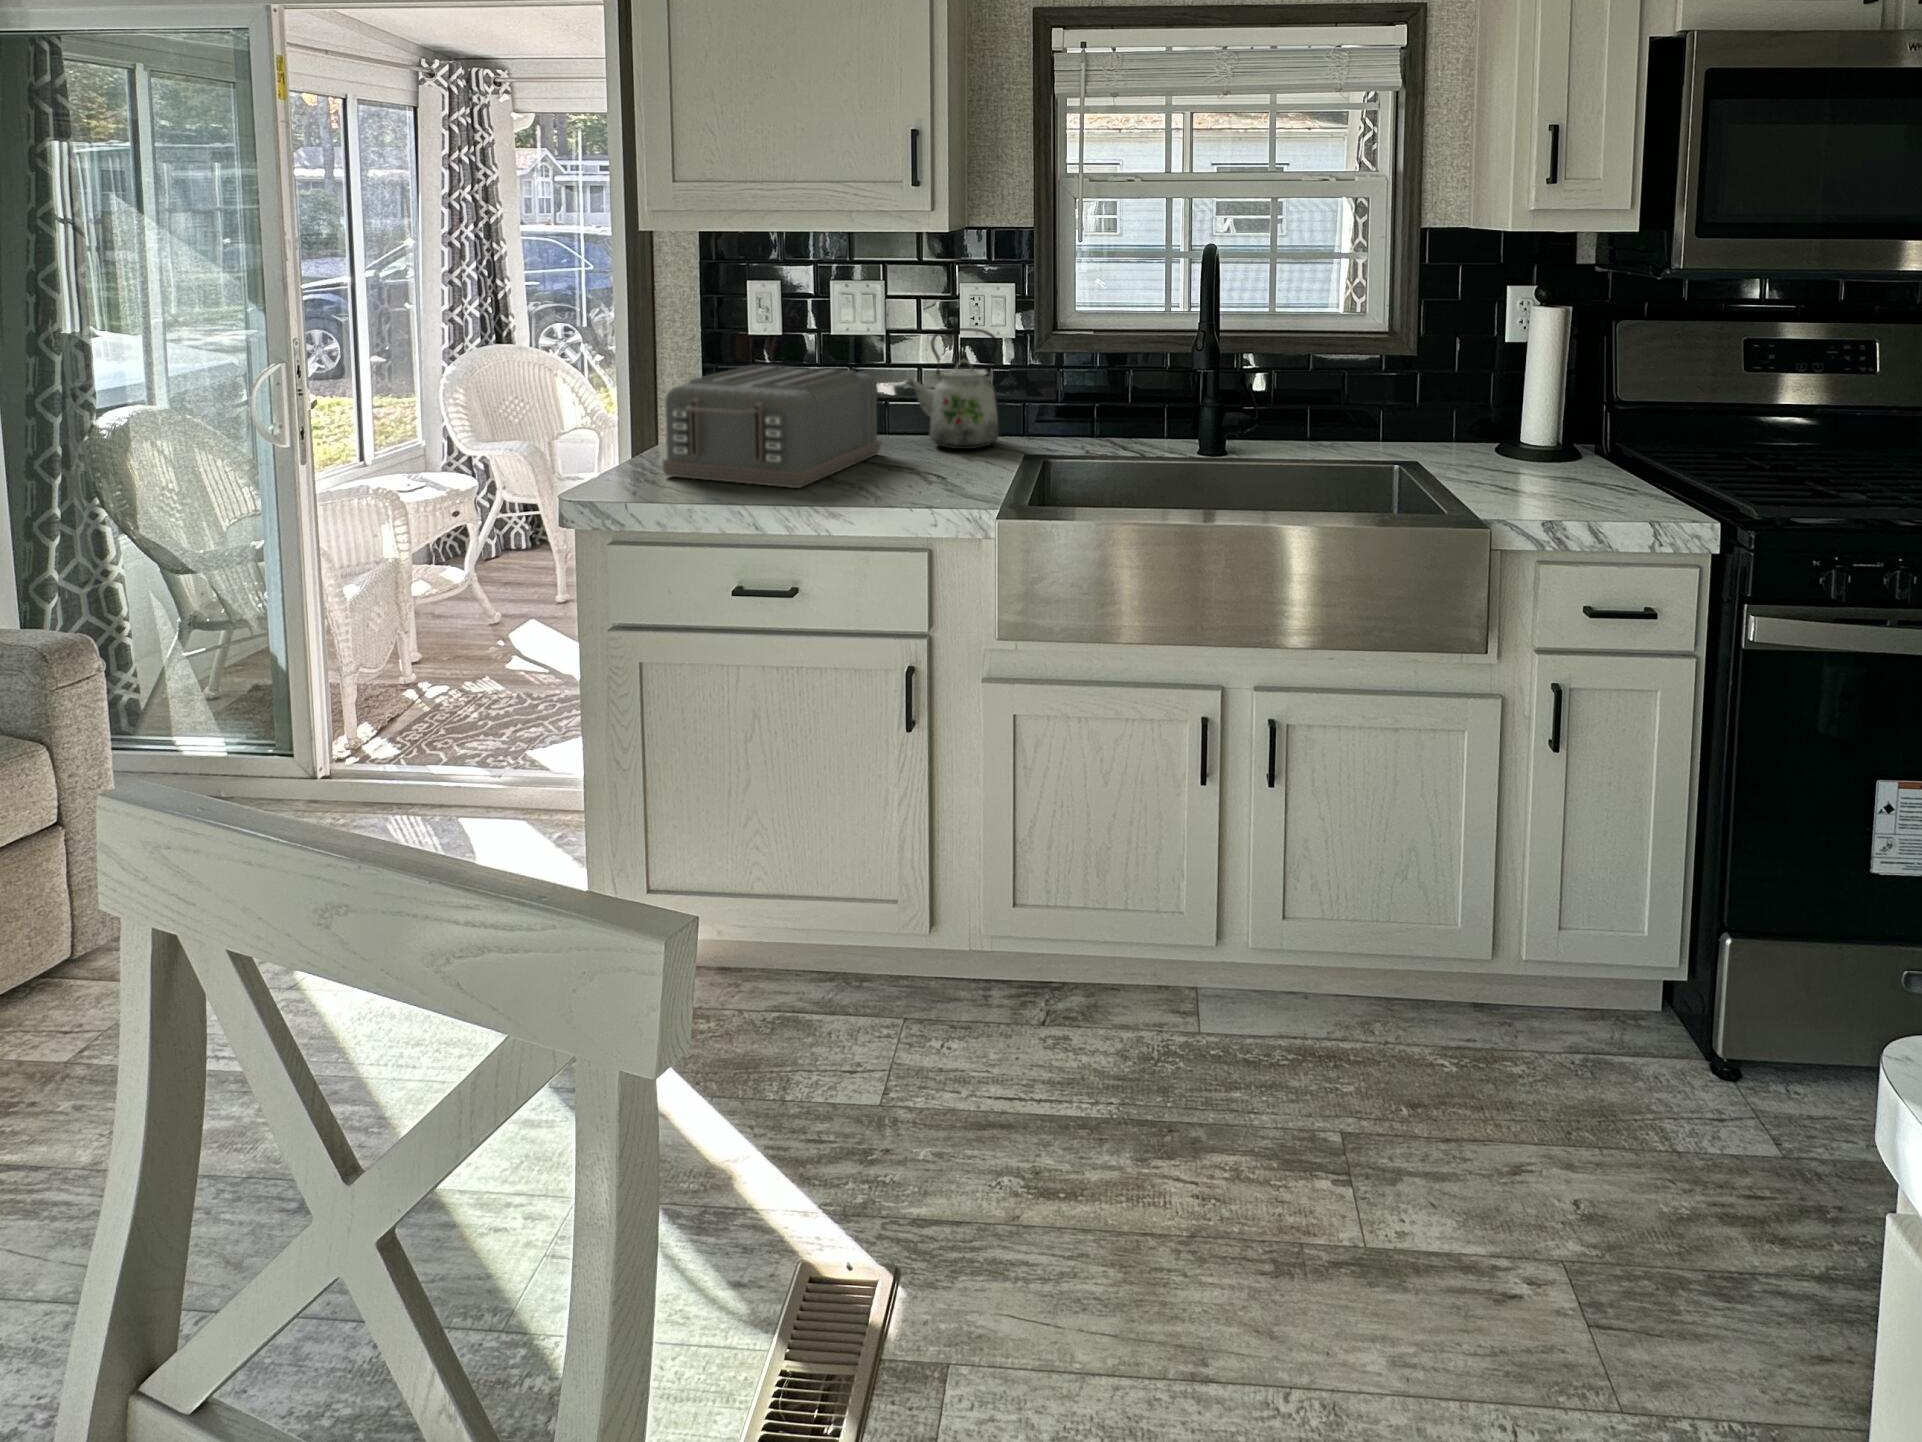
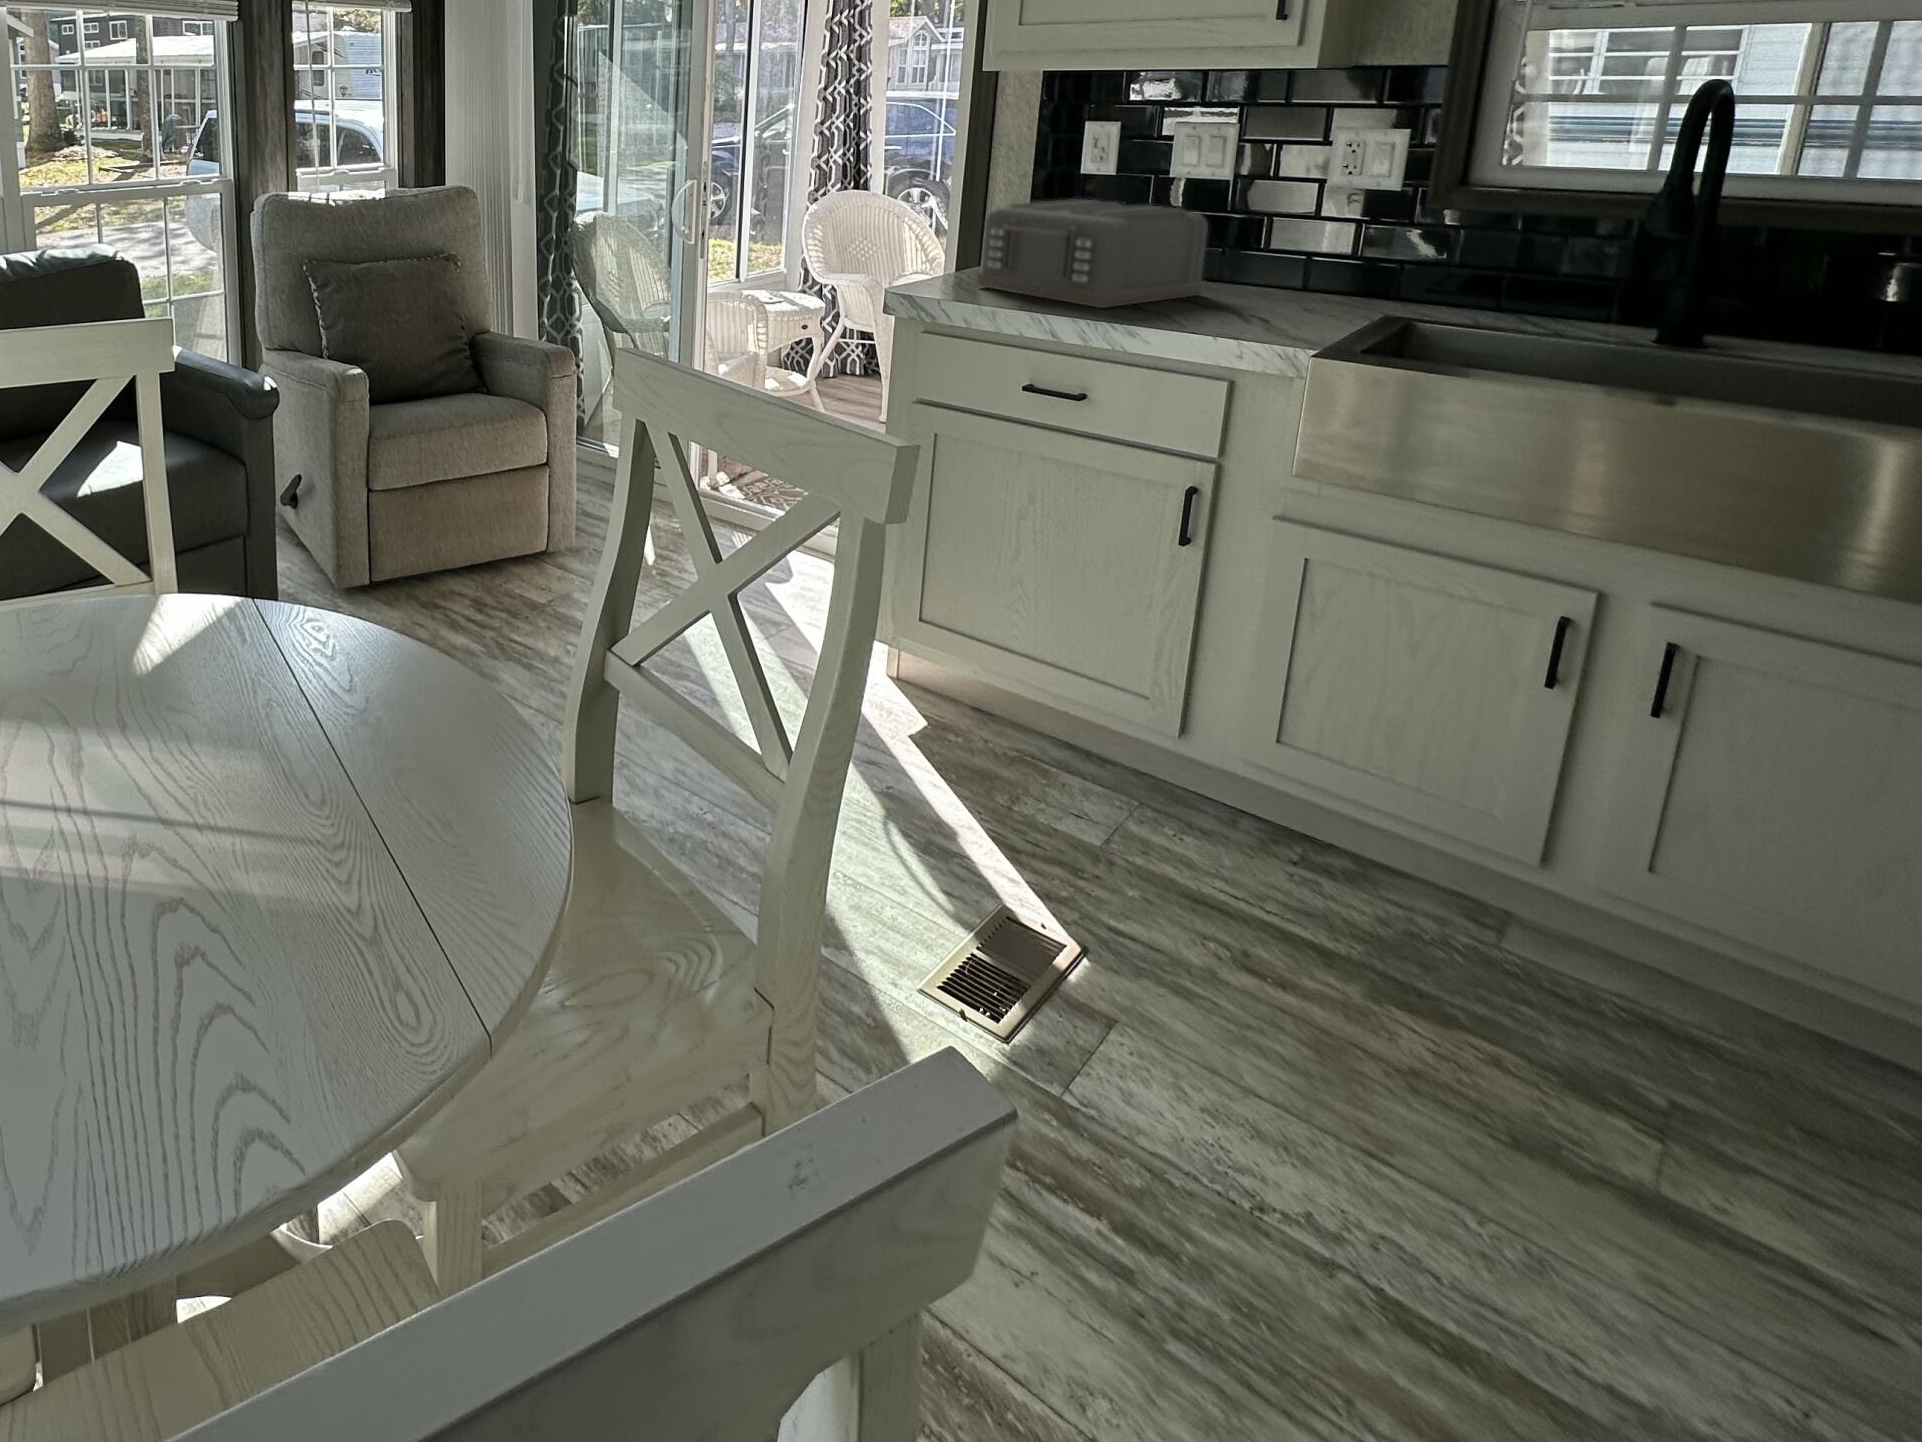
kettle: present [906,328,999,449] -> none [1245,174,1371,303]

